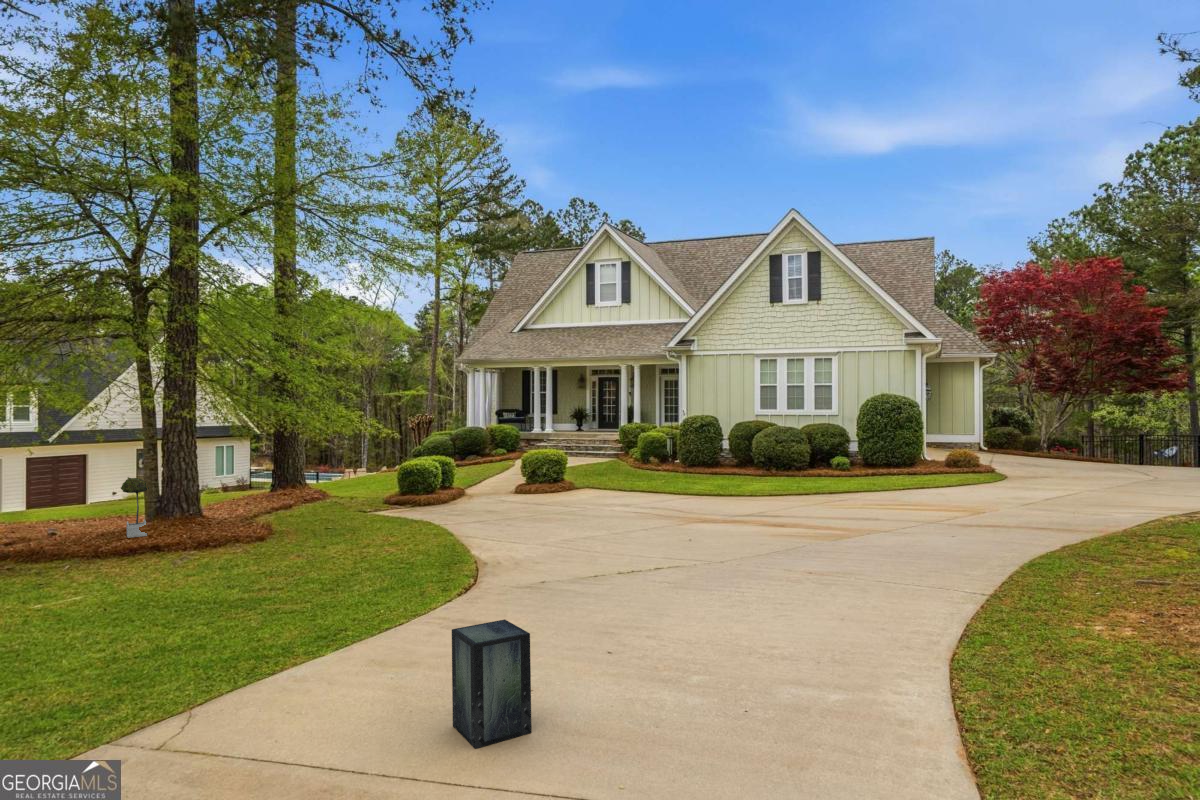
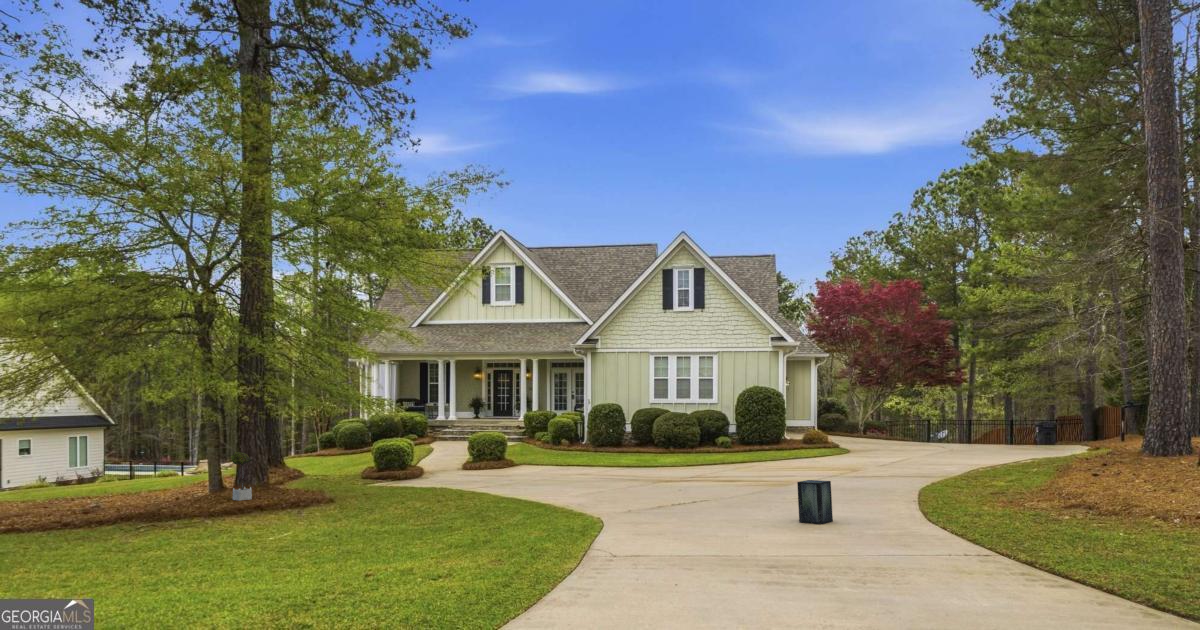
storage box: present [452,619,531,749] -> present [797,480,833,524]

